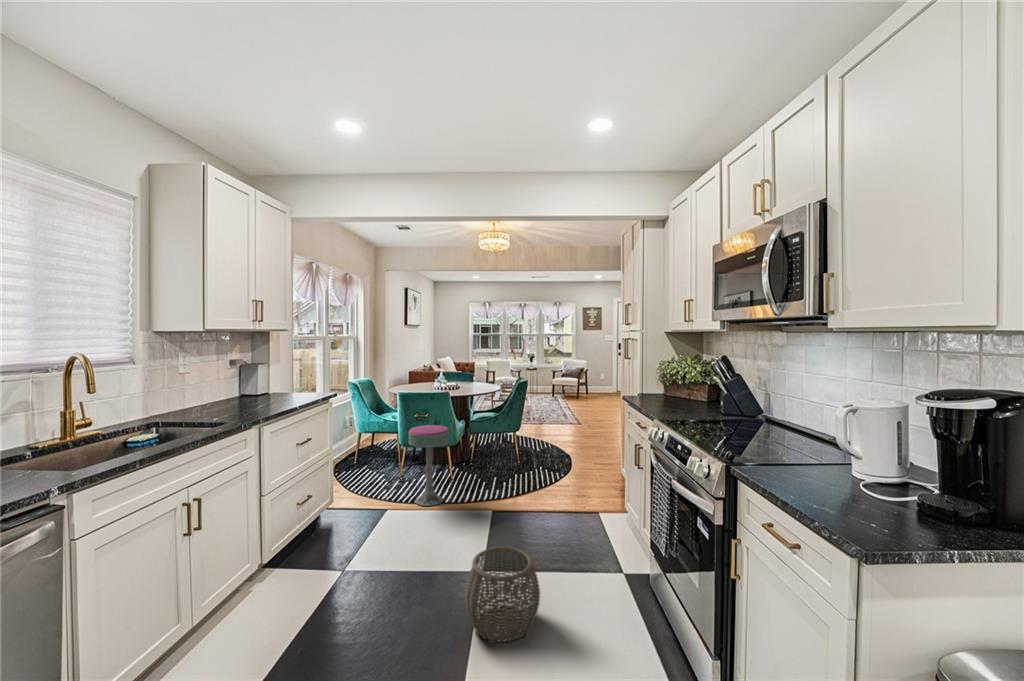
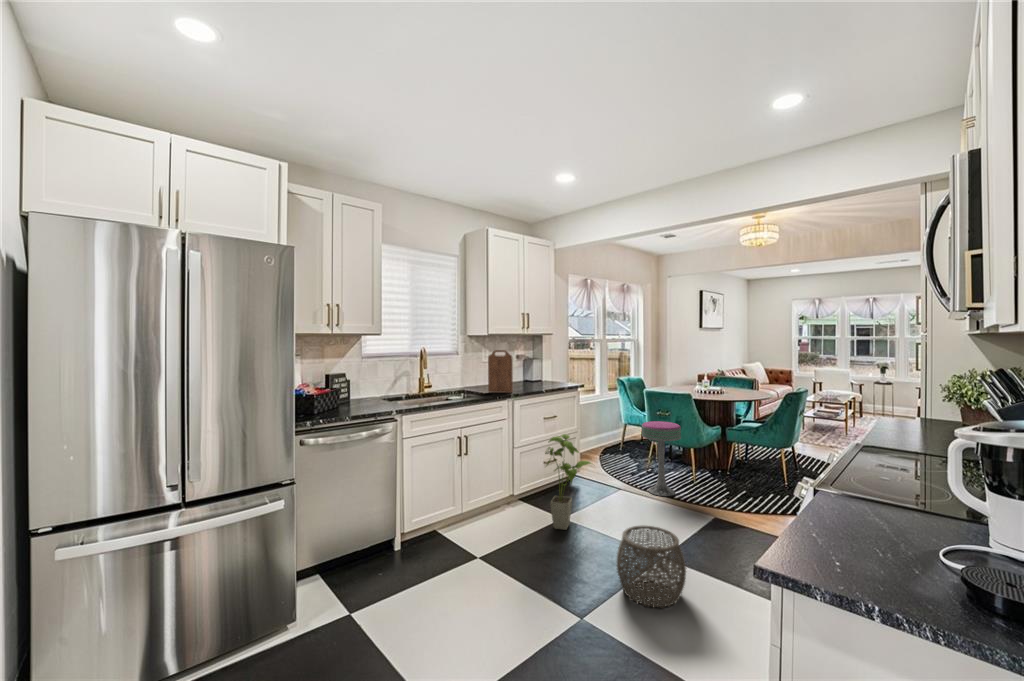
cutting board: none [210,354,254,420] -> present [488,350,513,393]
house plant: none [323,462,390,589] -> present [545,434,592,530]

